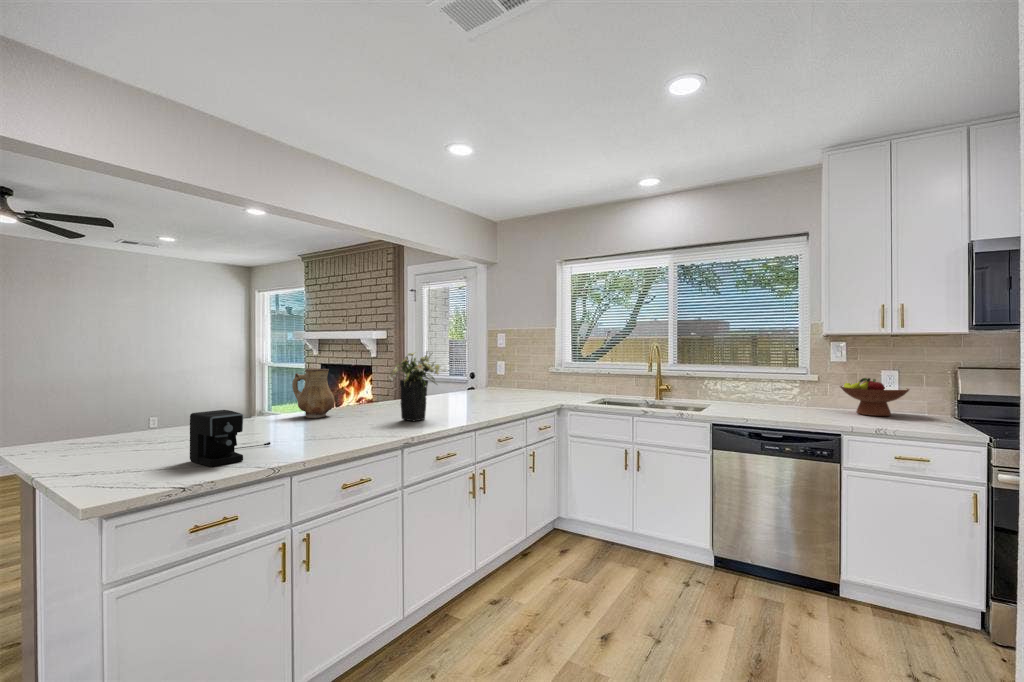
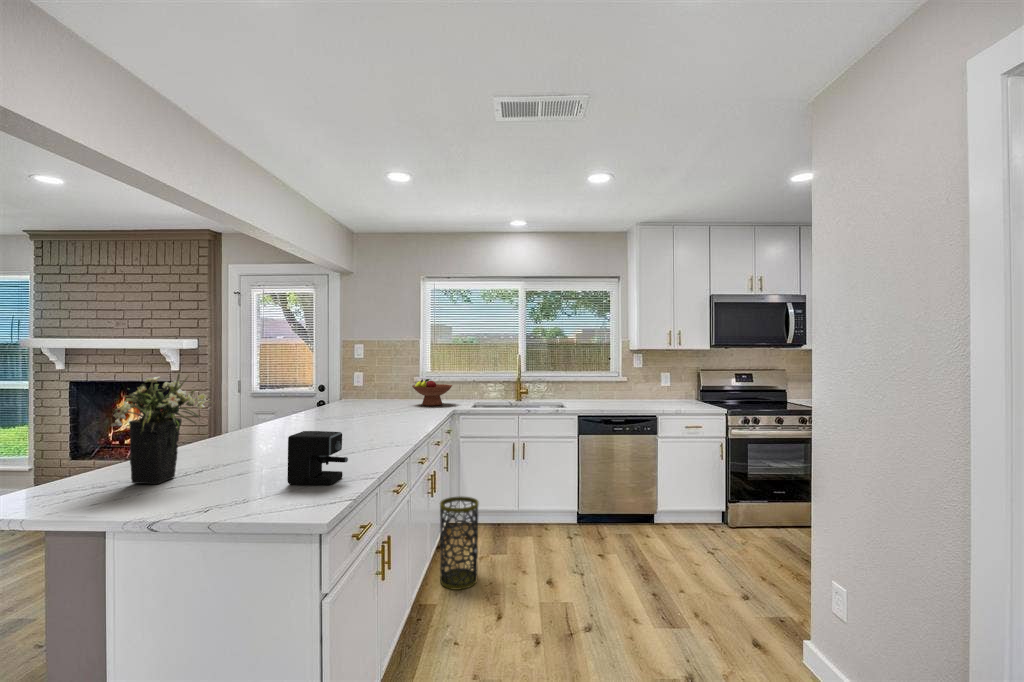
flower arrangement: present [388,352,444,421] -> present [111,374,215,484]
ceramic pitcher: present [292,368,334,418] -> none [237,387,282,440]
fruit bowl: present [840,378,909,416] -> present [412,379,452,406]
trash can: none [488,503,532,612] -> present [440,496,479,590]

